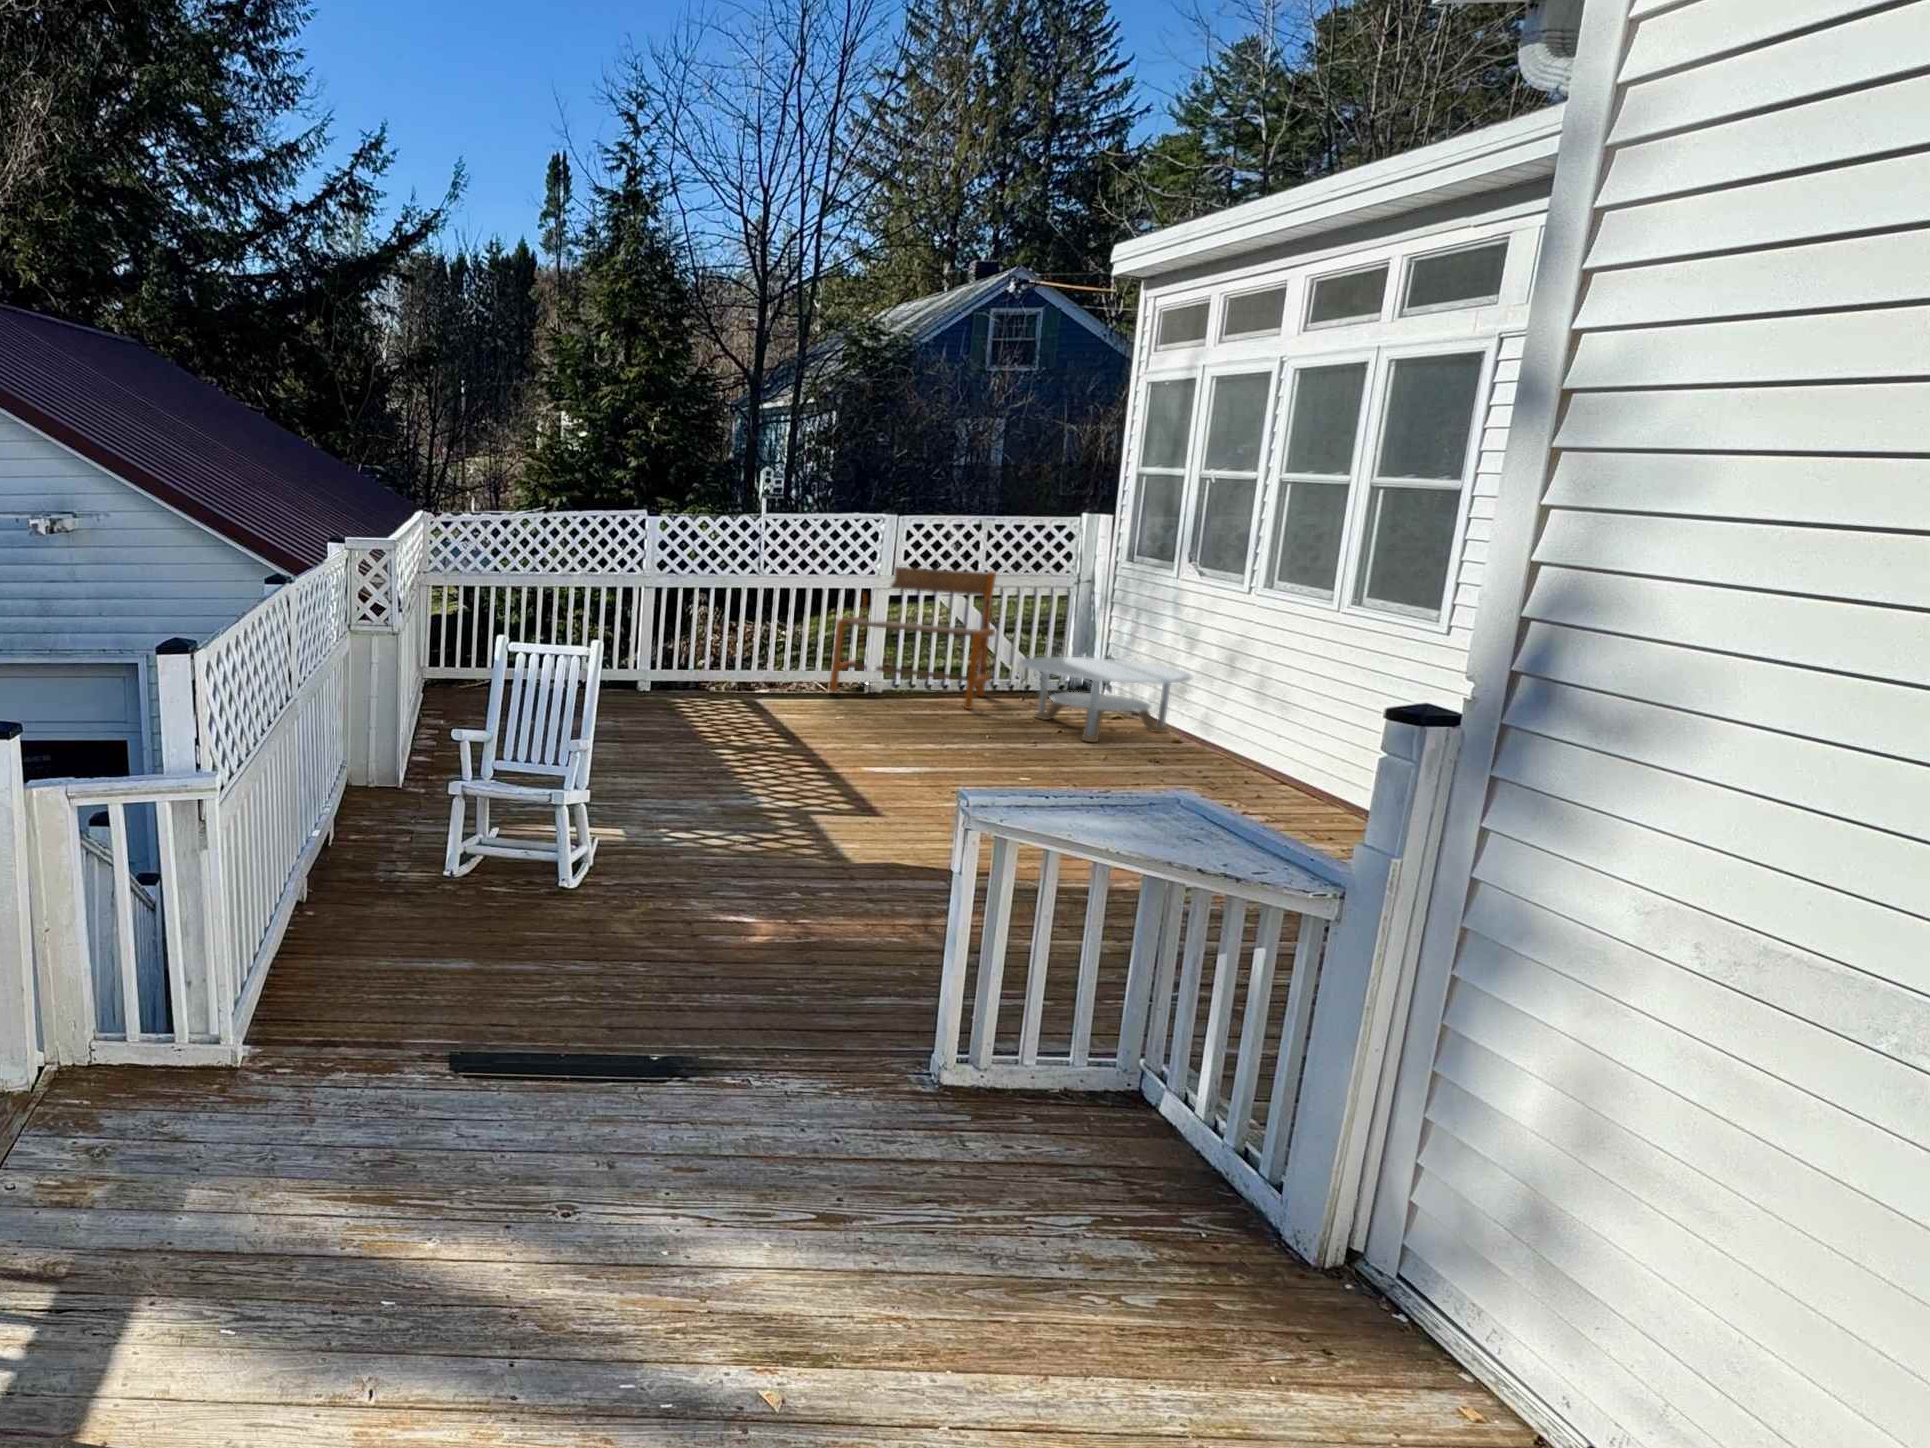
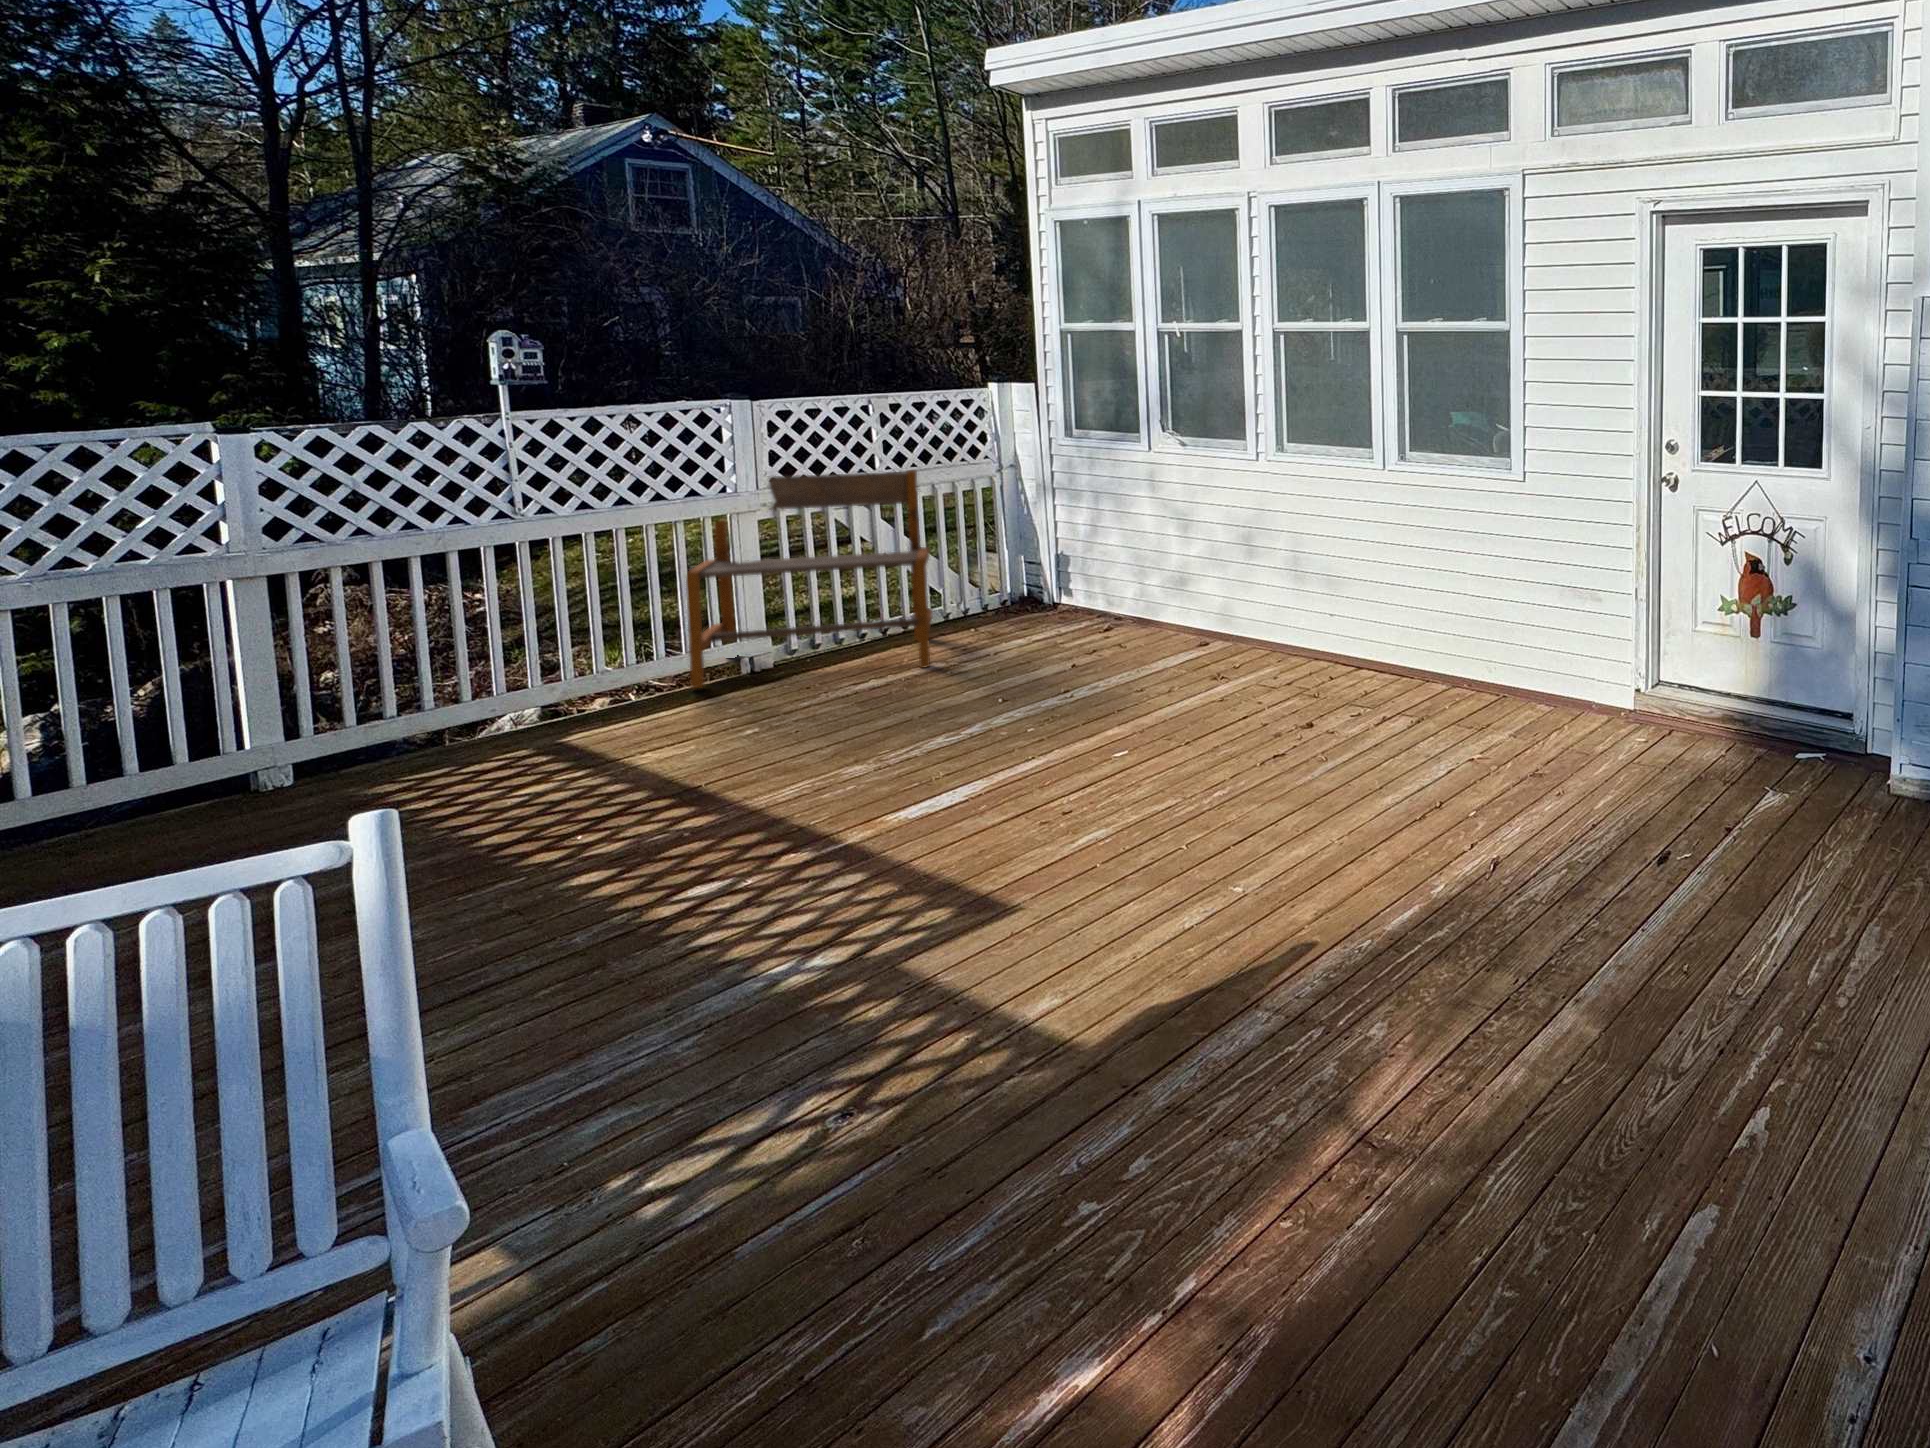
round table: present [1020,657,1193,742] -> none [997,563,1206,683]

